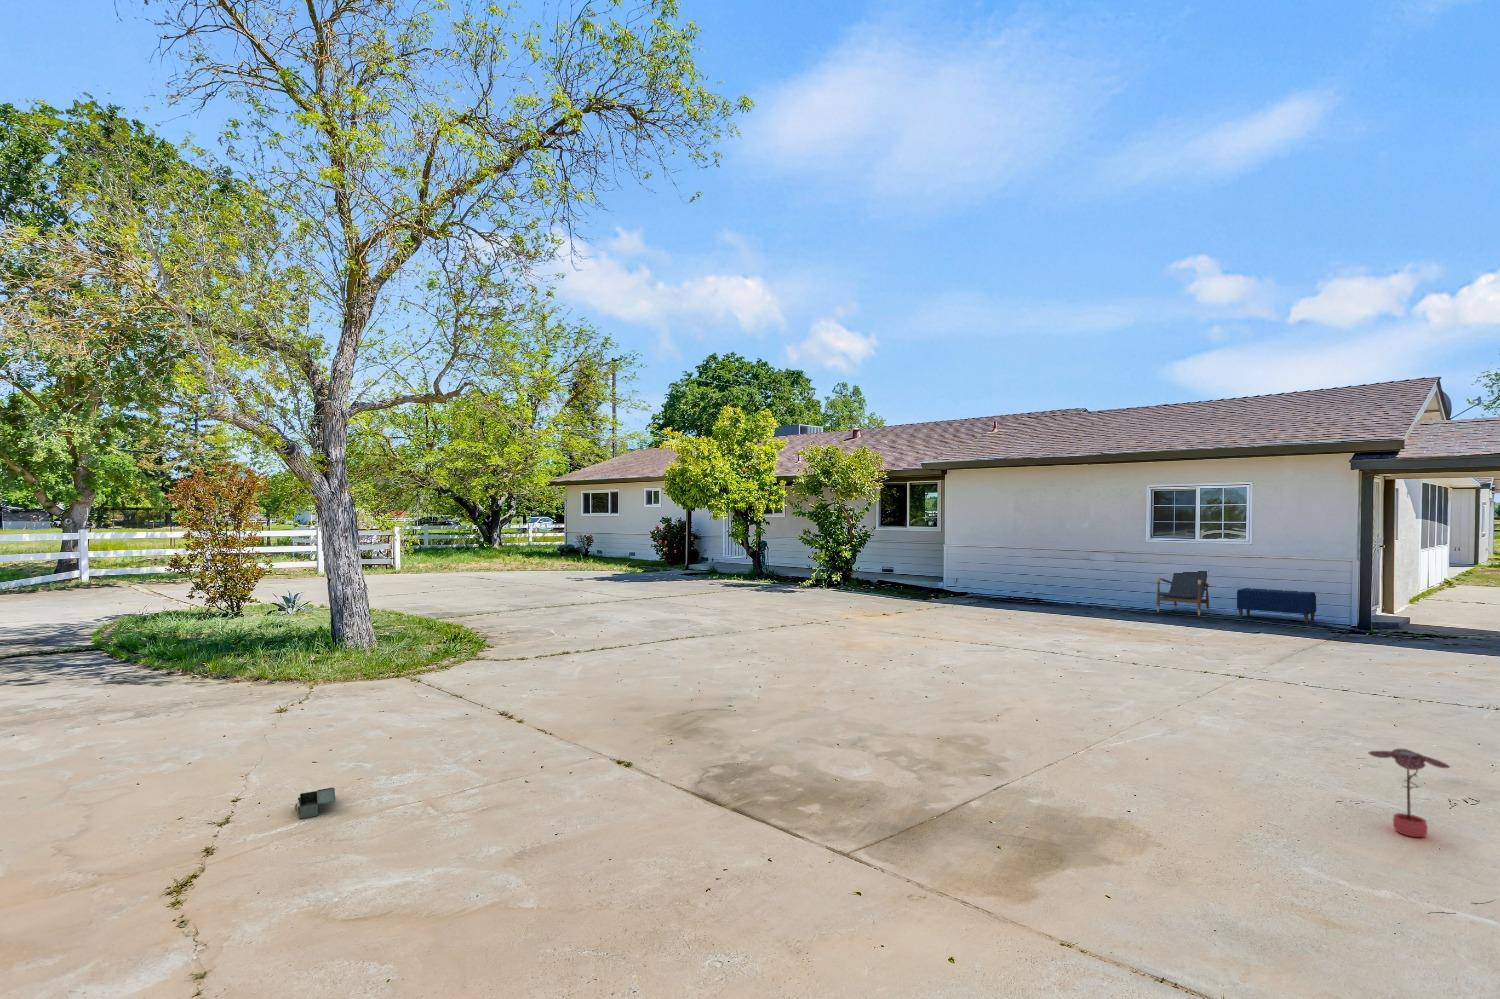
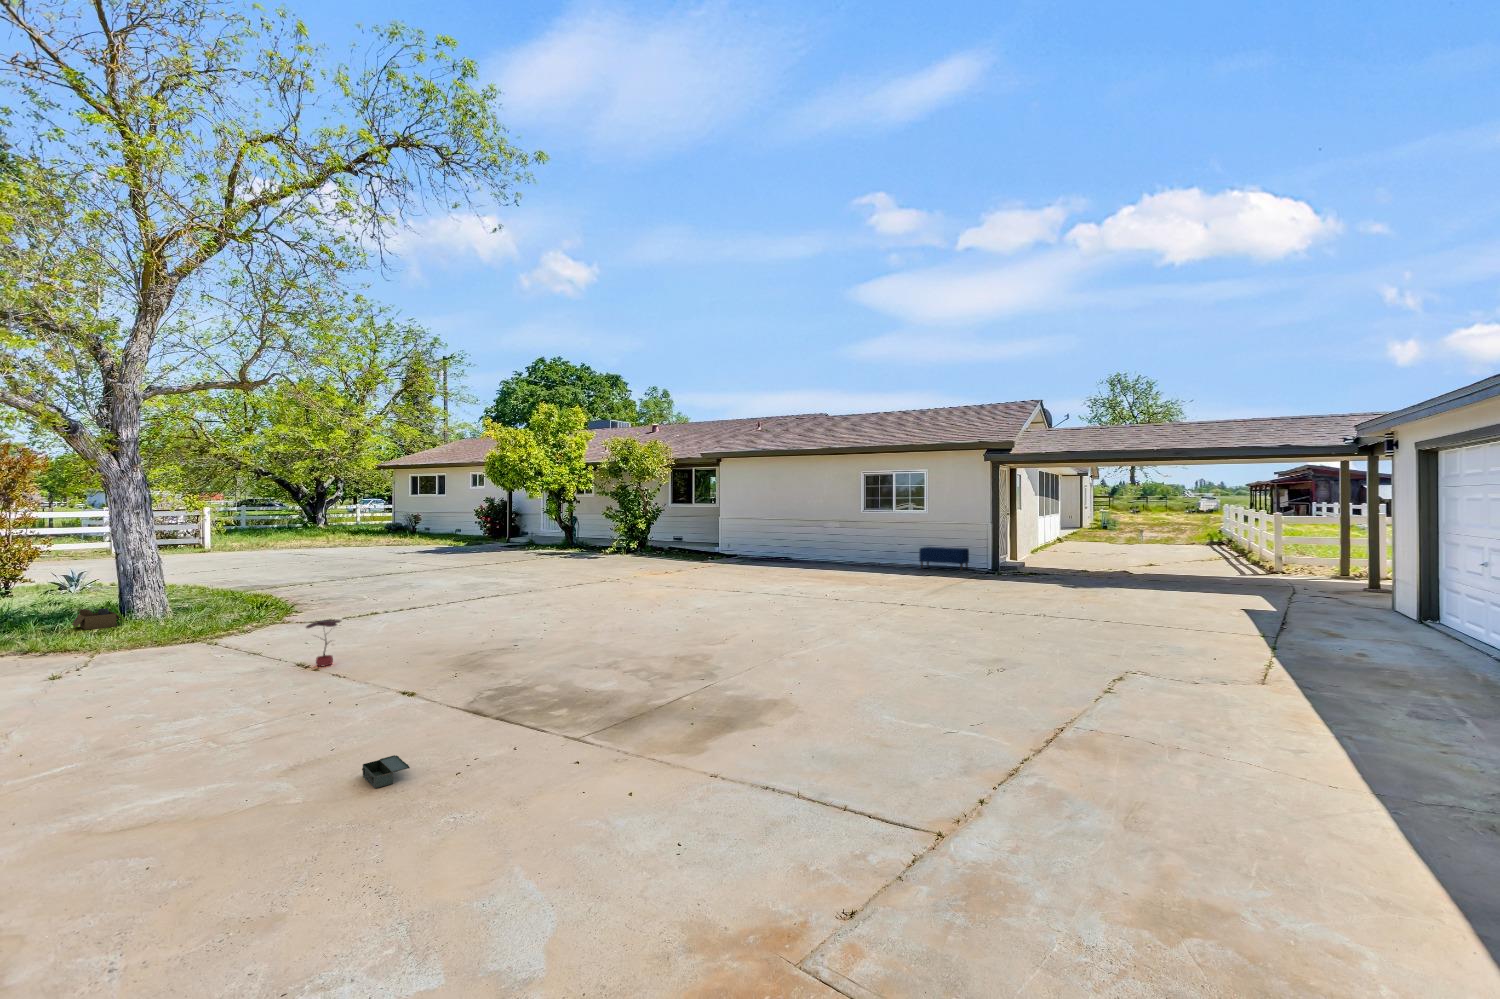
lounge chair: present [1157,570,1209,615] -> none [868,531,904,567]
cardboard box: none [278,641,324,665] -> present [72,608,123,630]
potted plant: present [1369,749,1450,837] -> present [306,620,341,666]
toolbox: present [295,788,336,819] -> present [362,755,409,788]

